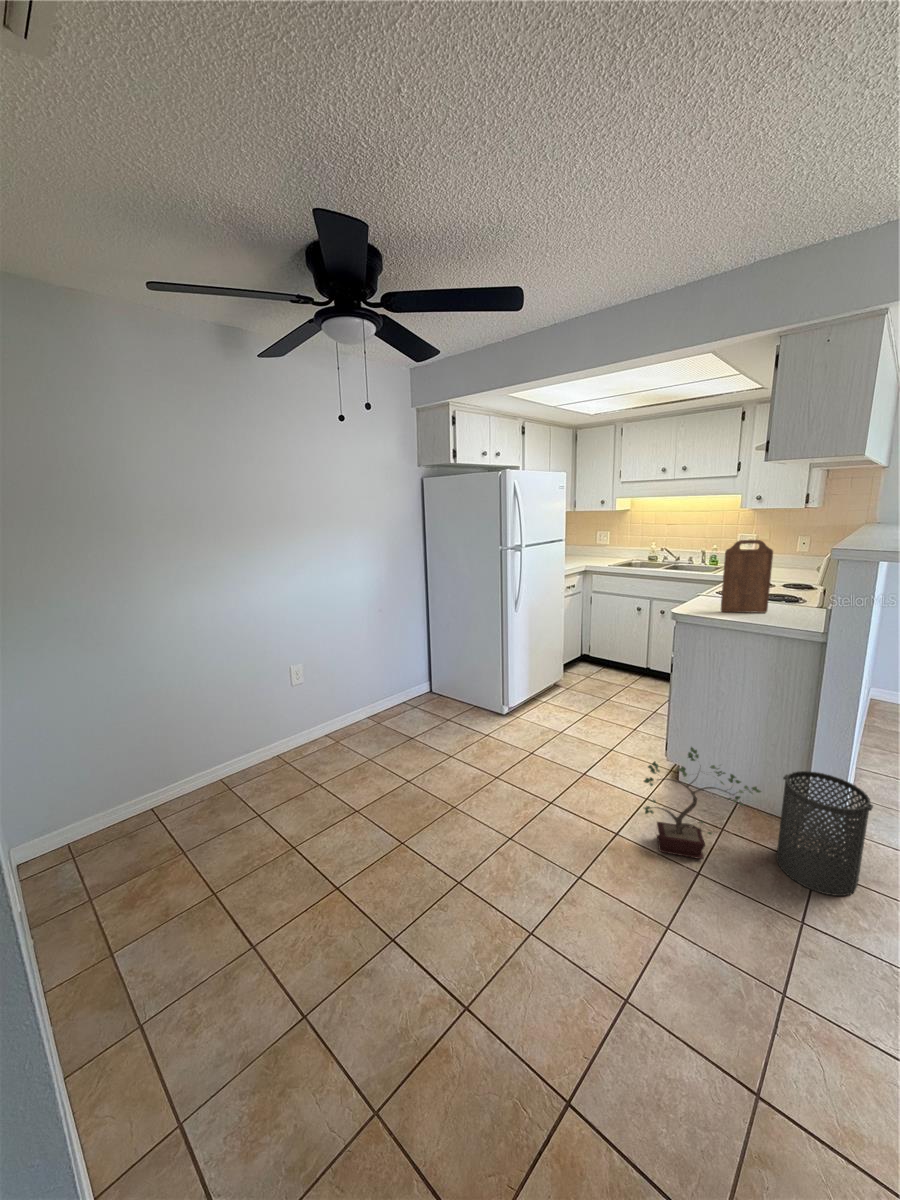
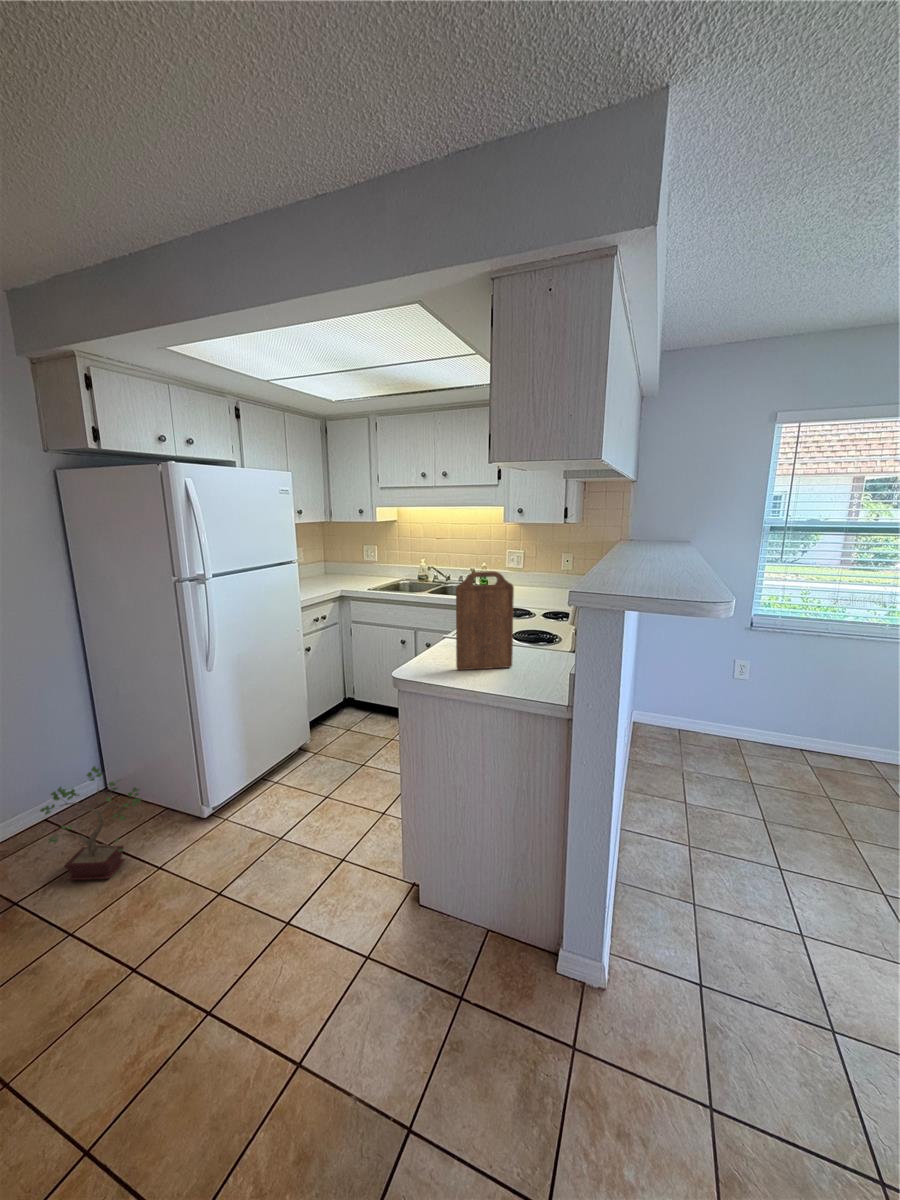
potted plant: present [644,747,761,859] -> present [40,766,142,880]
trash can: present [776,771,873,896] -> none [522,909,631,1119]

